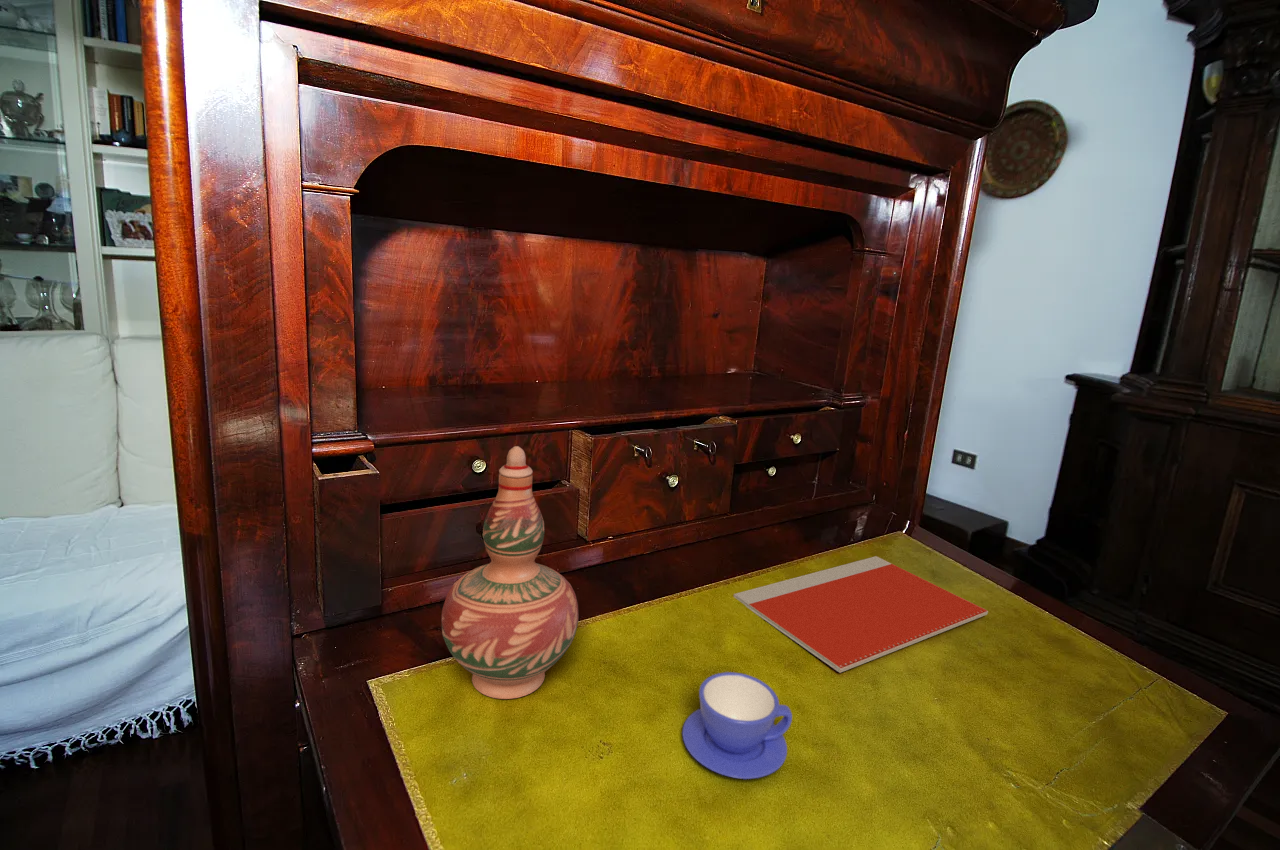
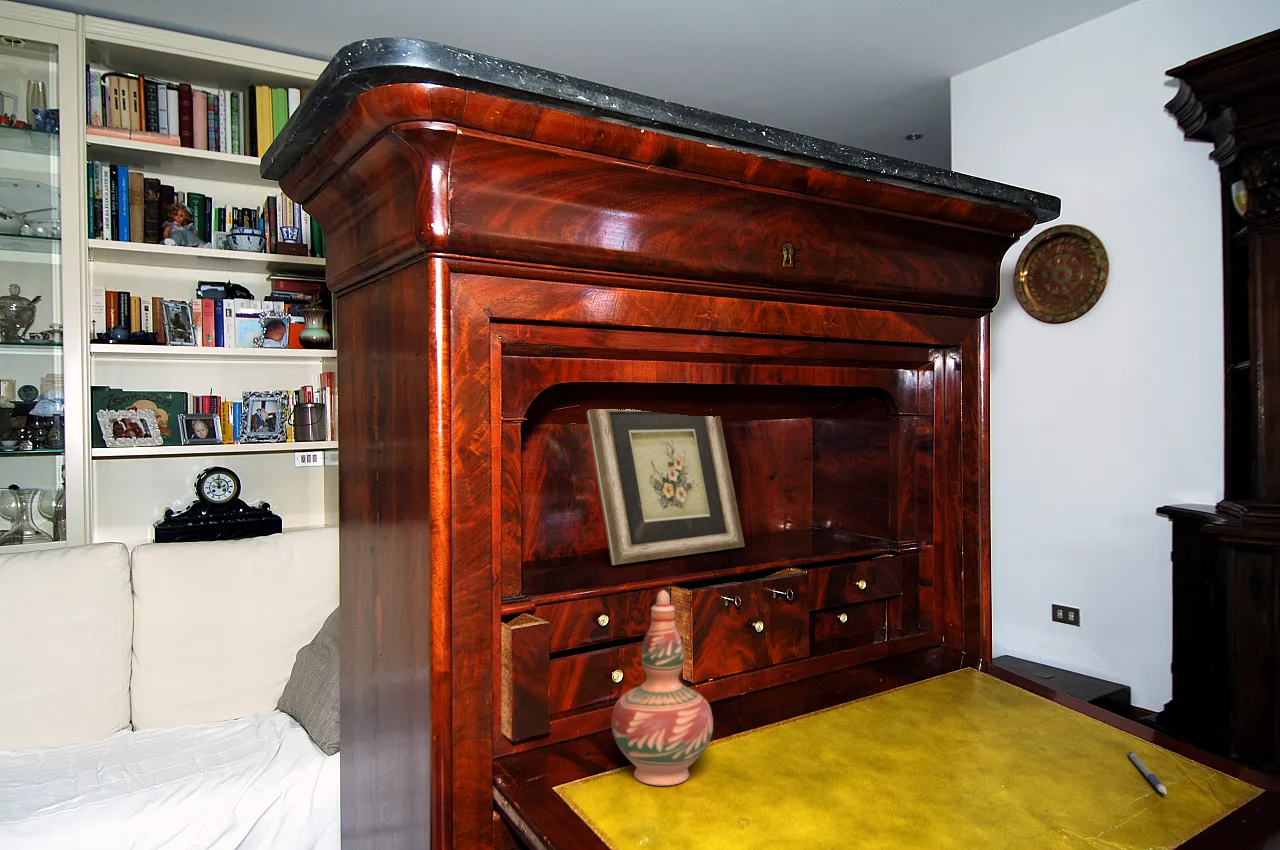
picture frame: none [497,197,679,397] -> present [586,409,745,565]
notebook: present [733,556,988,673] -> none [823,688,1043,761]
teacup: present [683,672,792,779] -> none [803,749,882,812]
pen: none [1097,672,1168,762] -> present [1128,751,1167,794]

